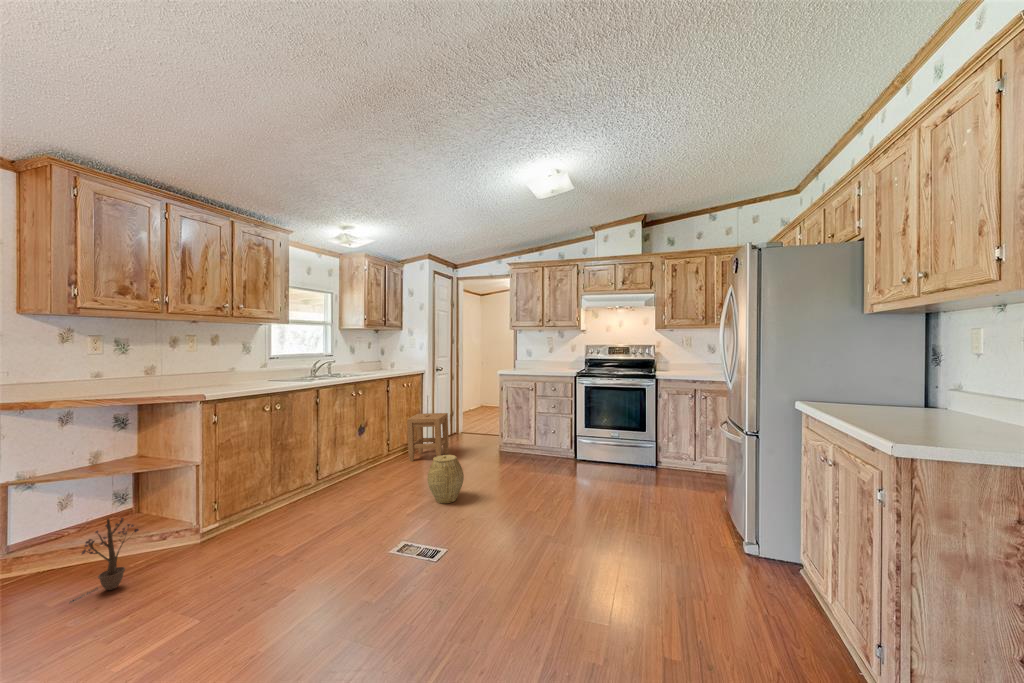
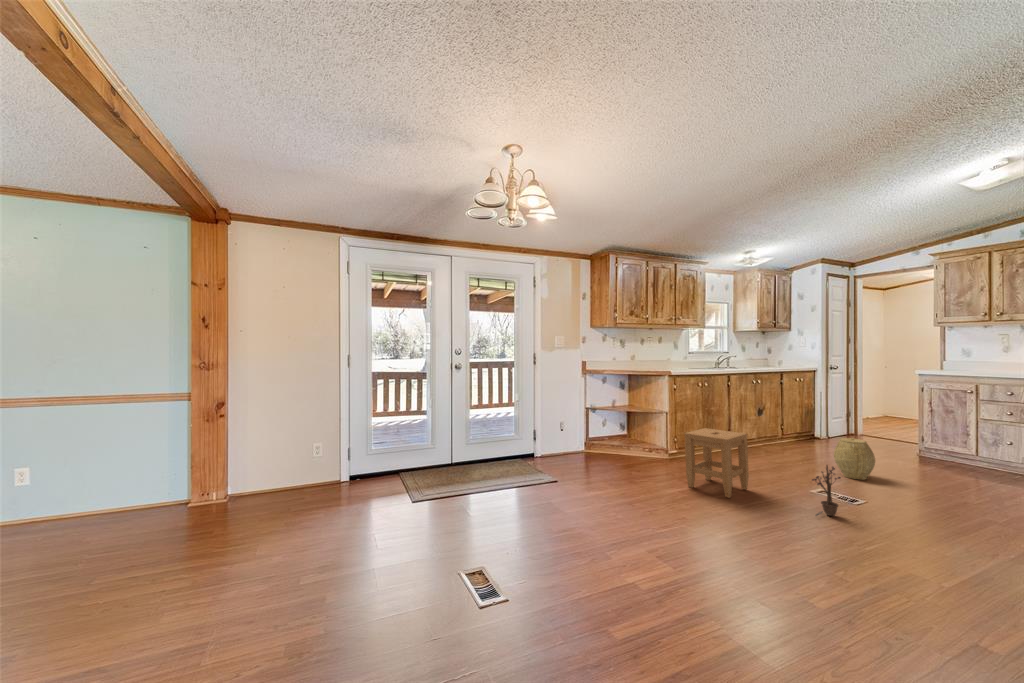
stool: present [407,413,449,461] -> present [685,428,749,498]
decorative plant: present [69,518,139,603] -> present [812,466,841,516]

